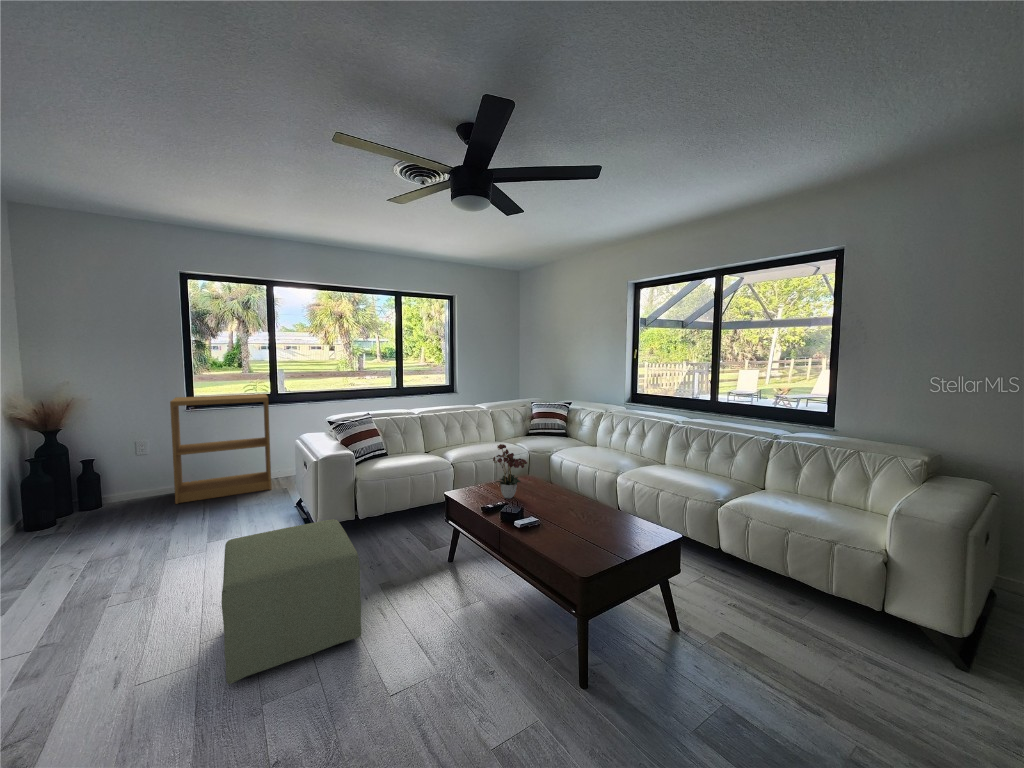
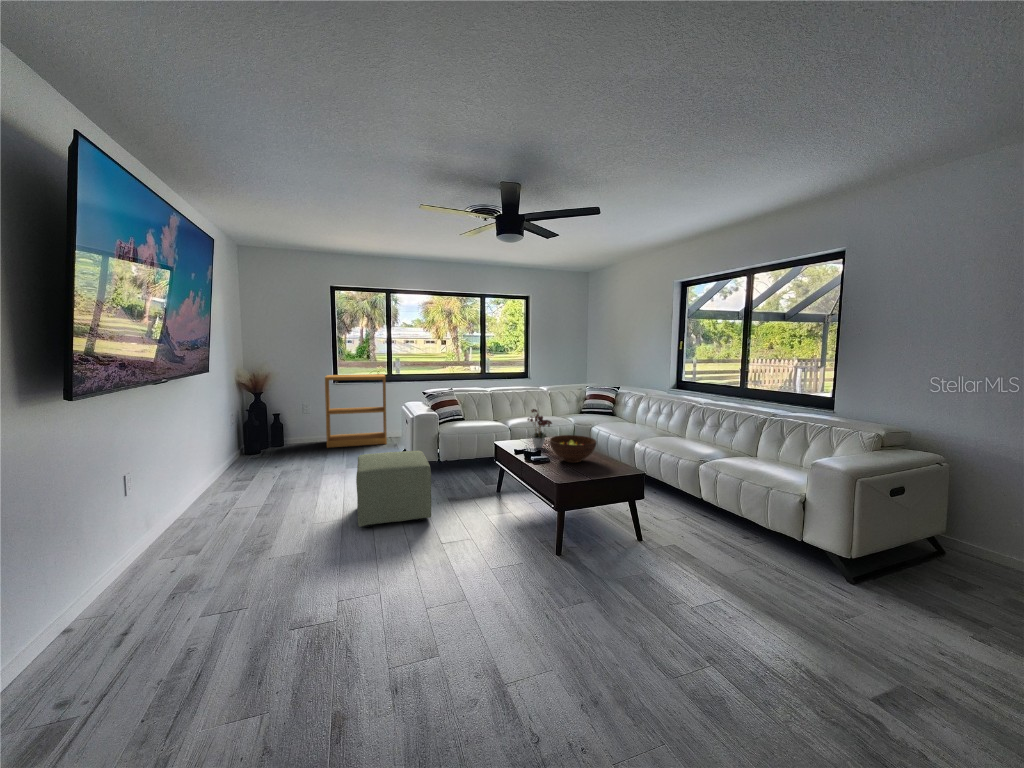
fruit bowl: none [536,480,602,523] -> present [550,435,596,463]

